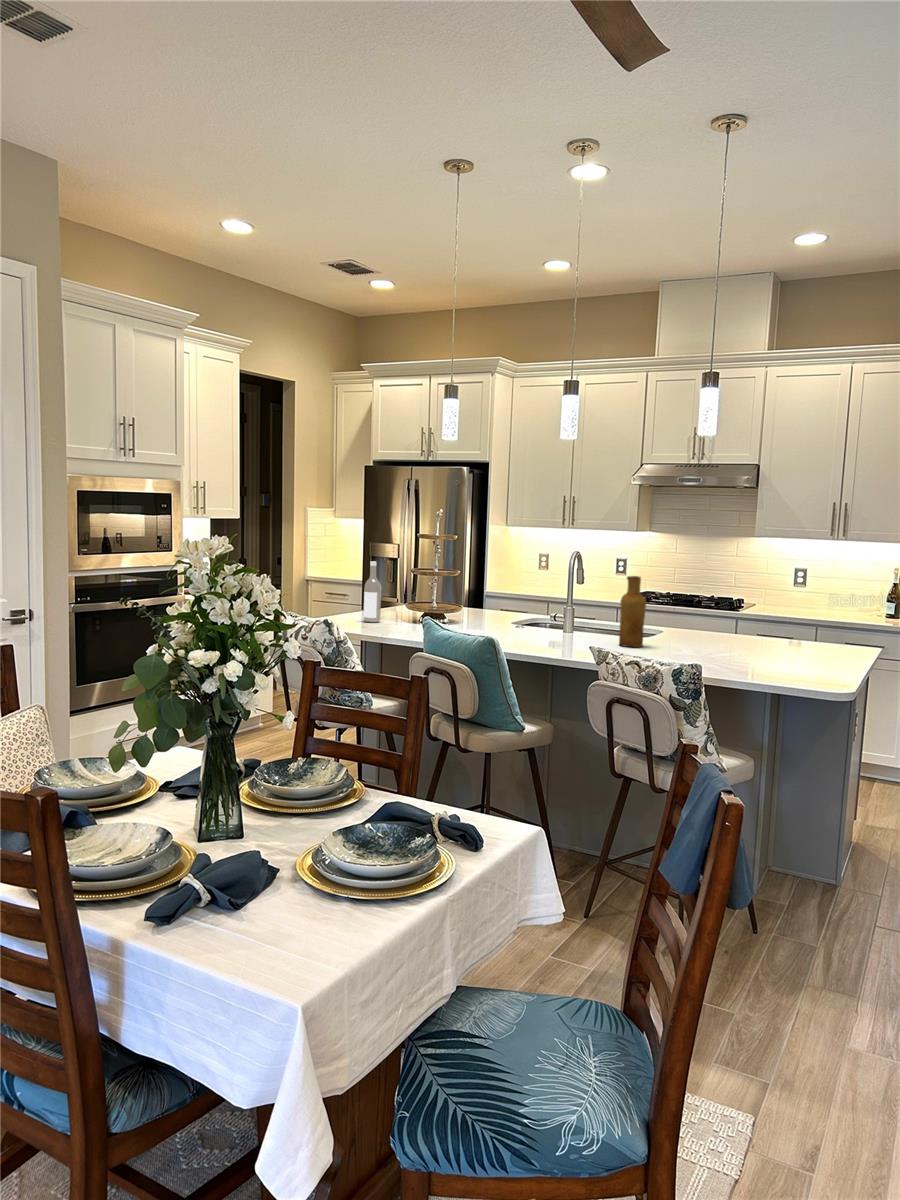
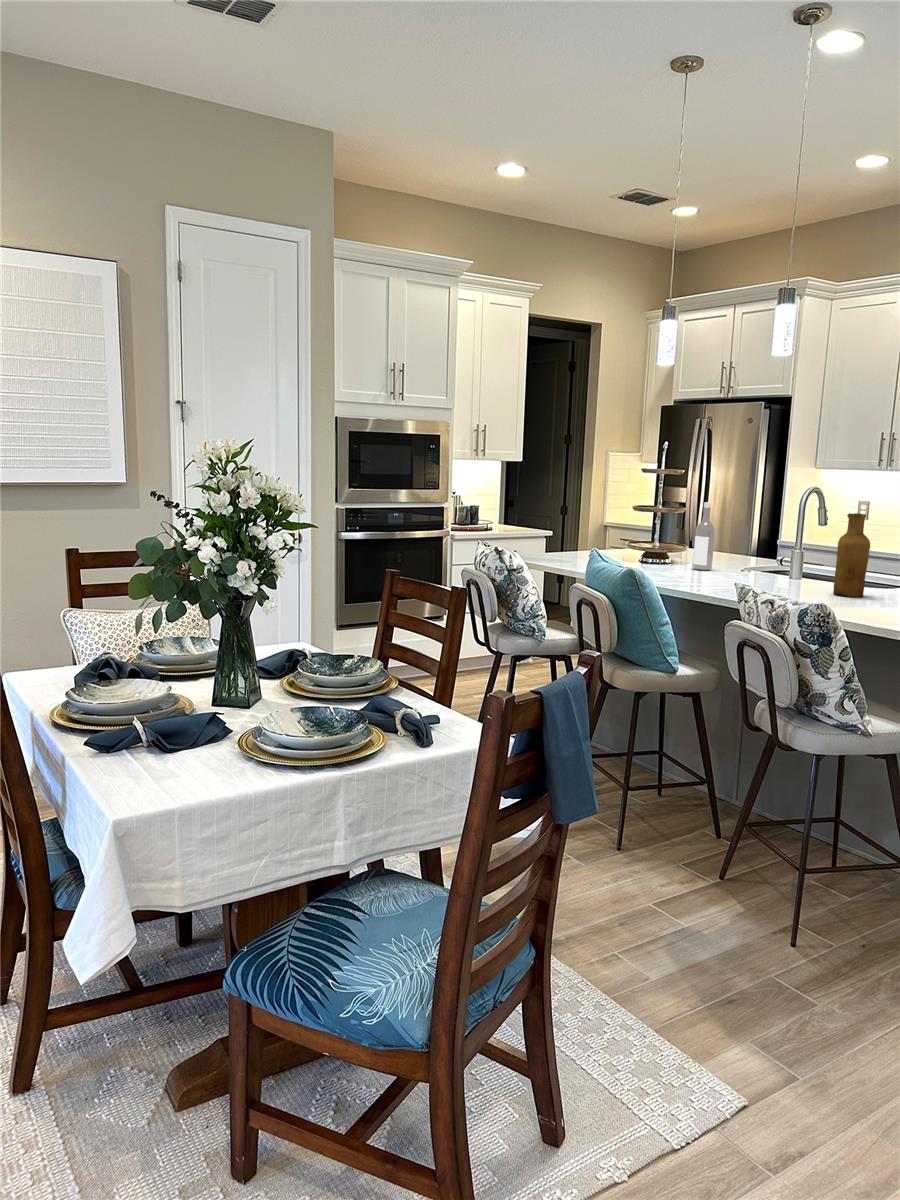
wine bottle: present [364,561,381,622] -> present [693,502,715,570]

